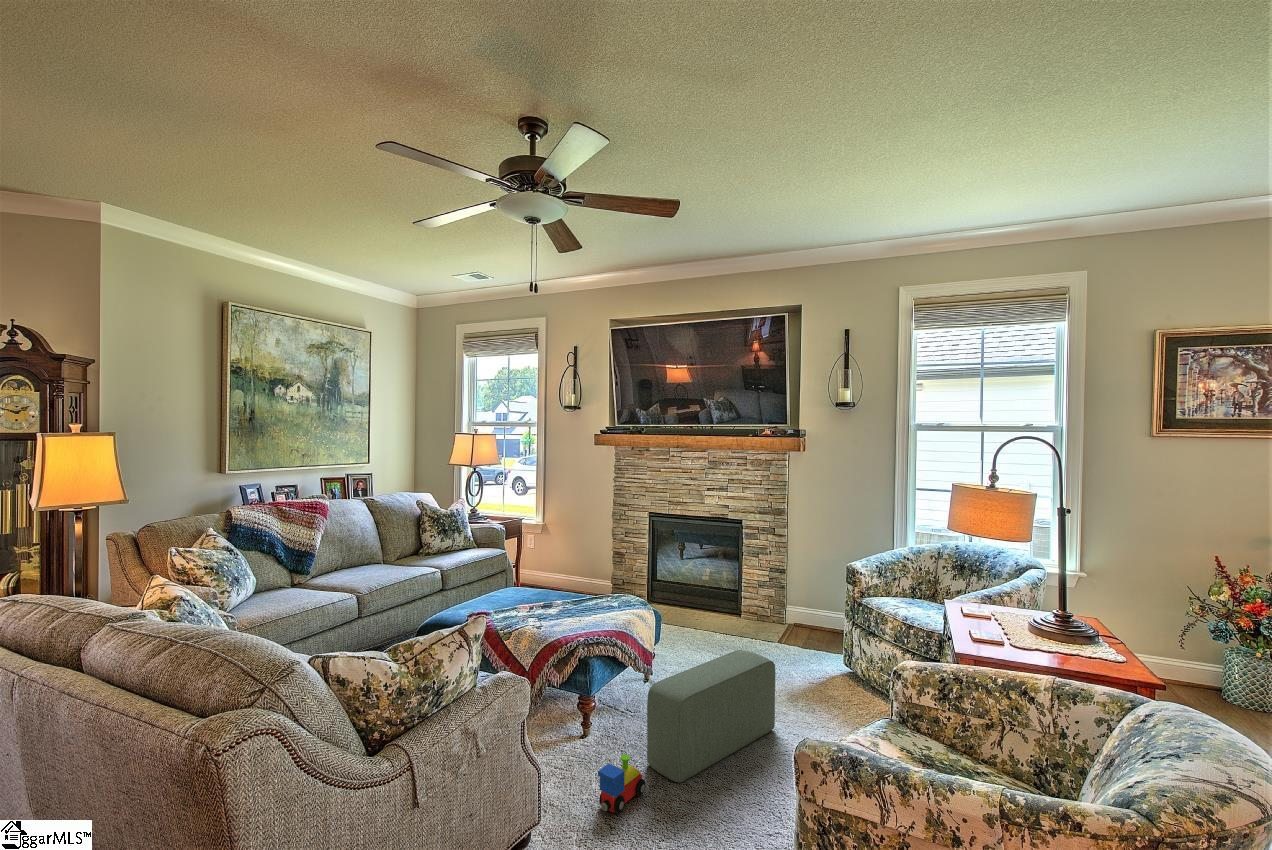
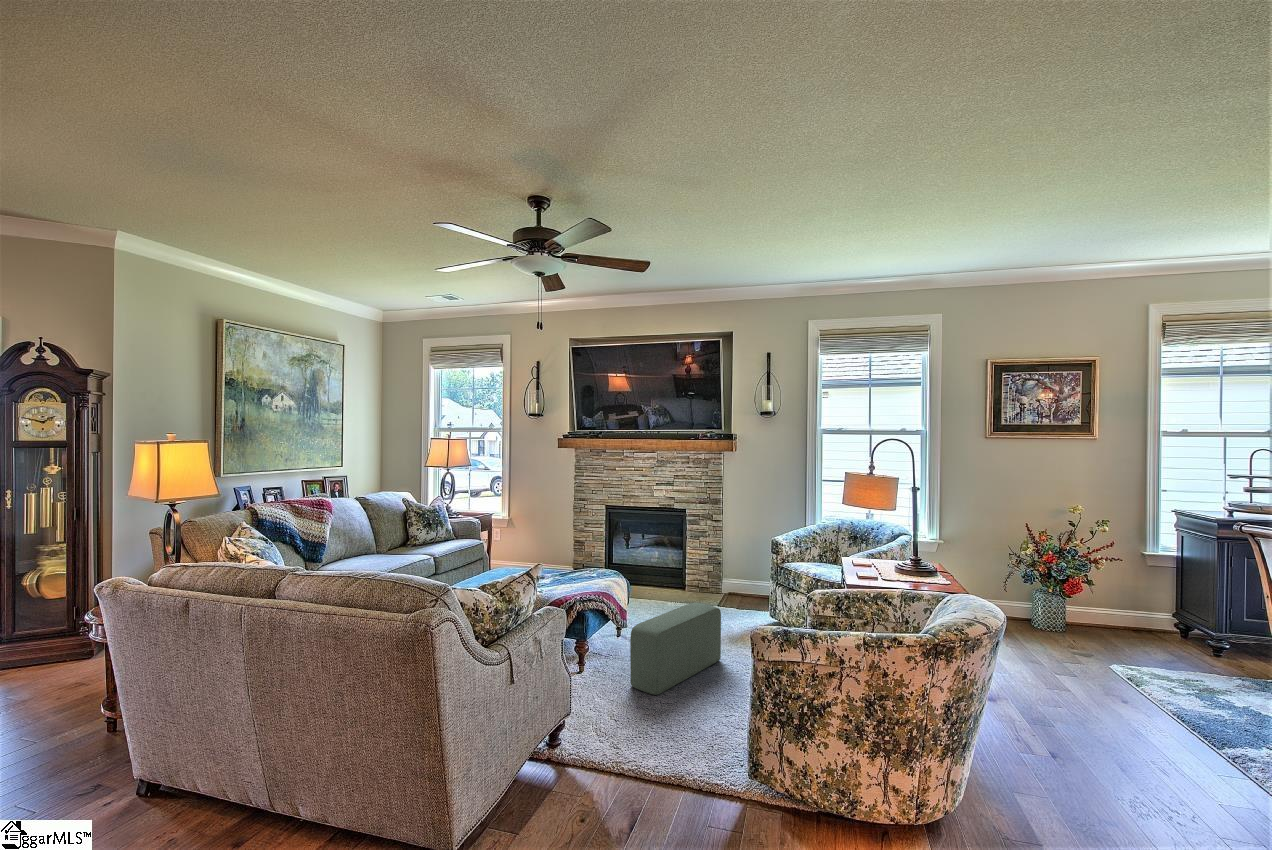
toy train: present [598,755,645,814] -> none [601,674,633,715]

